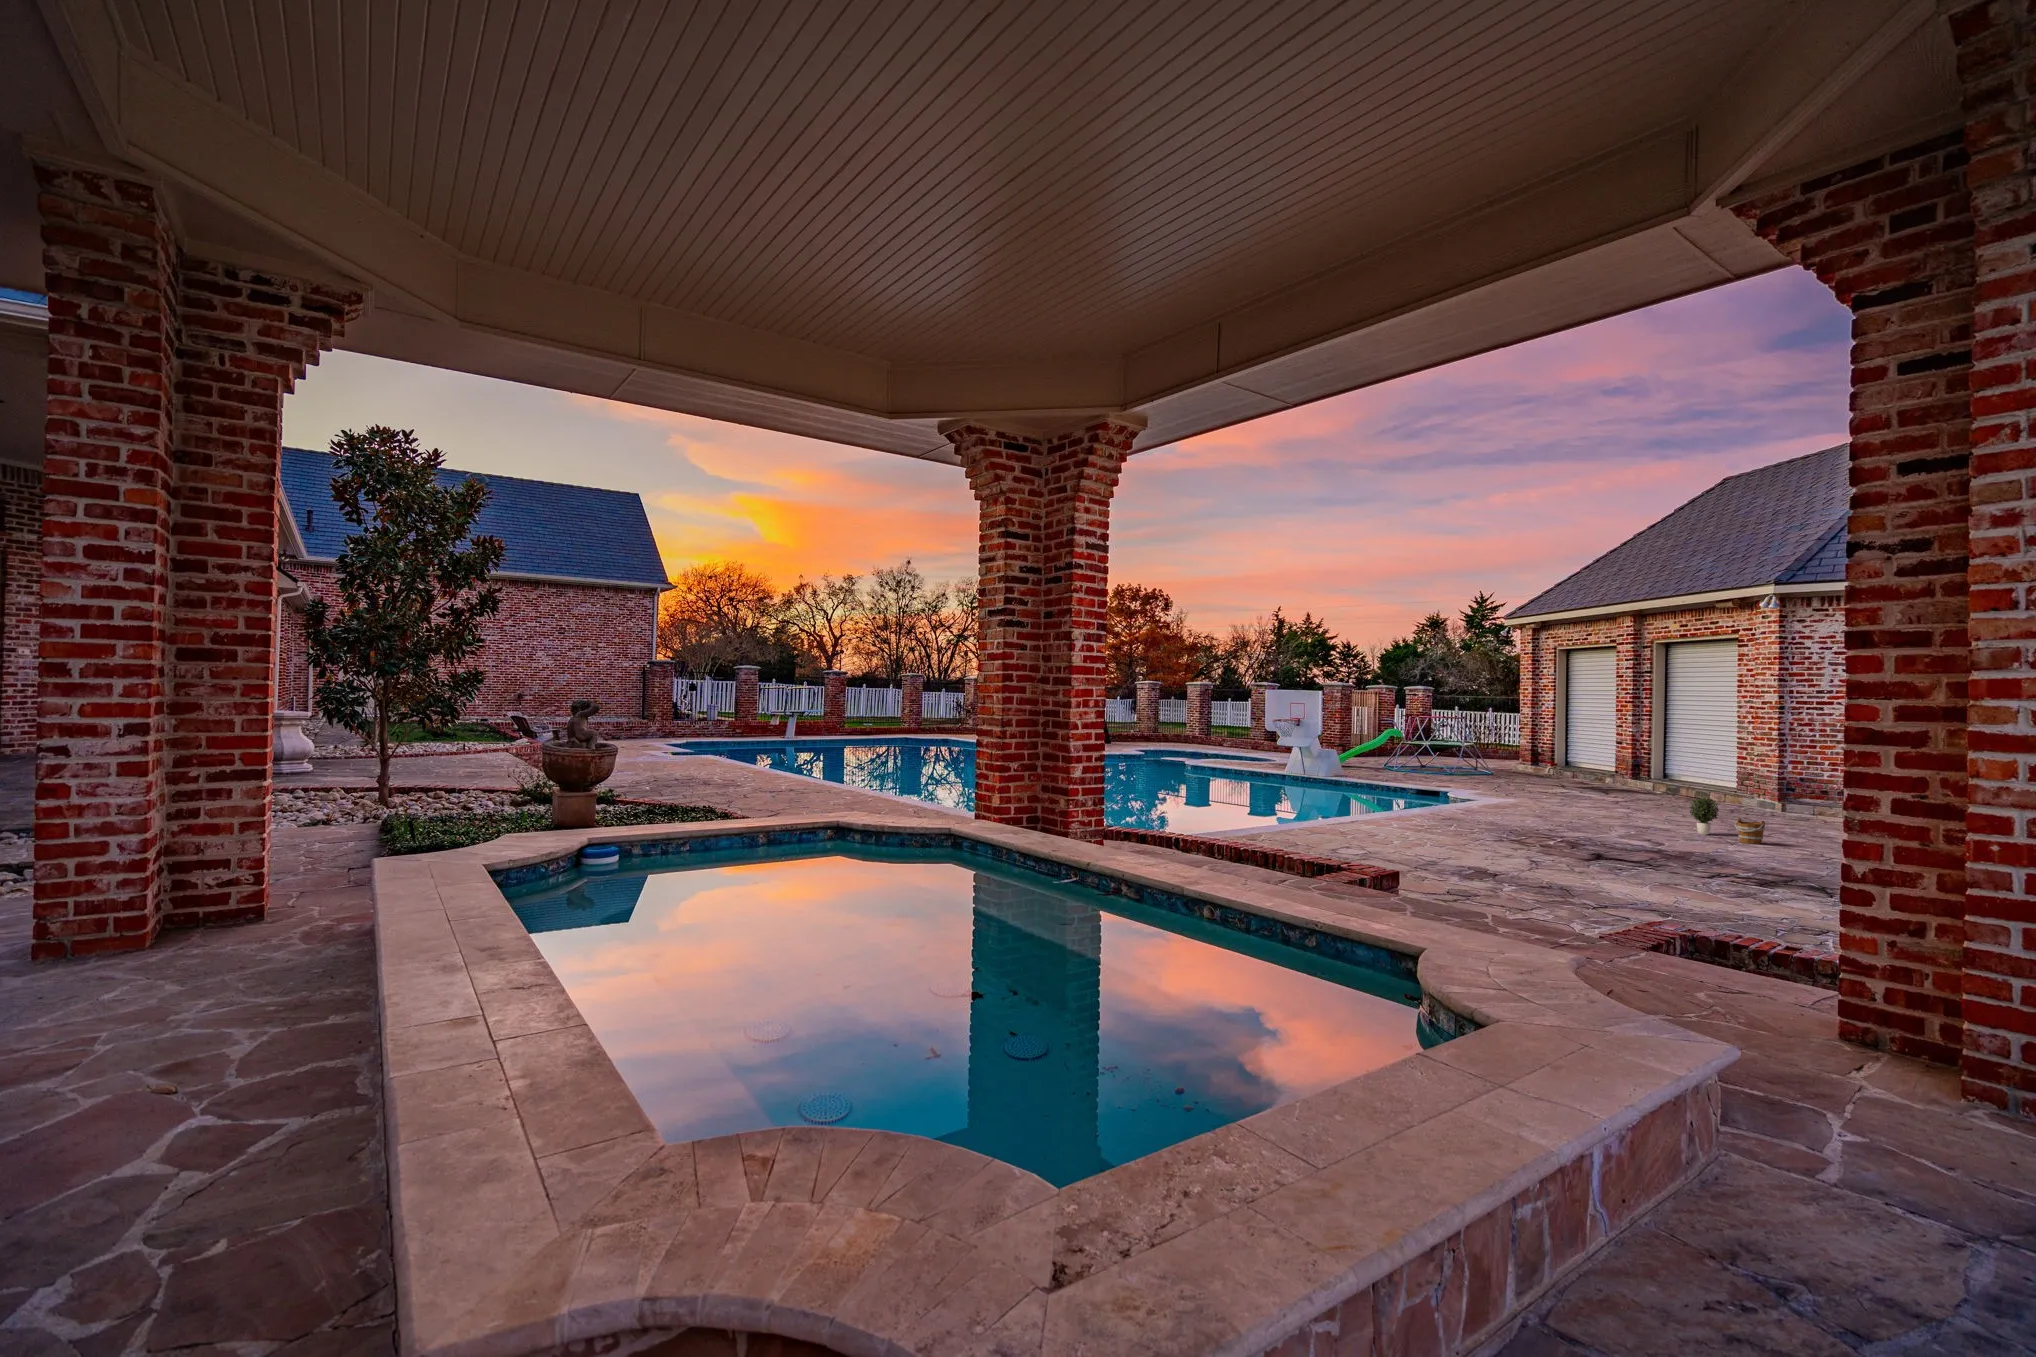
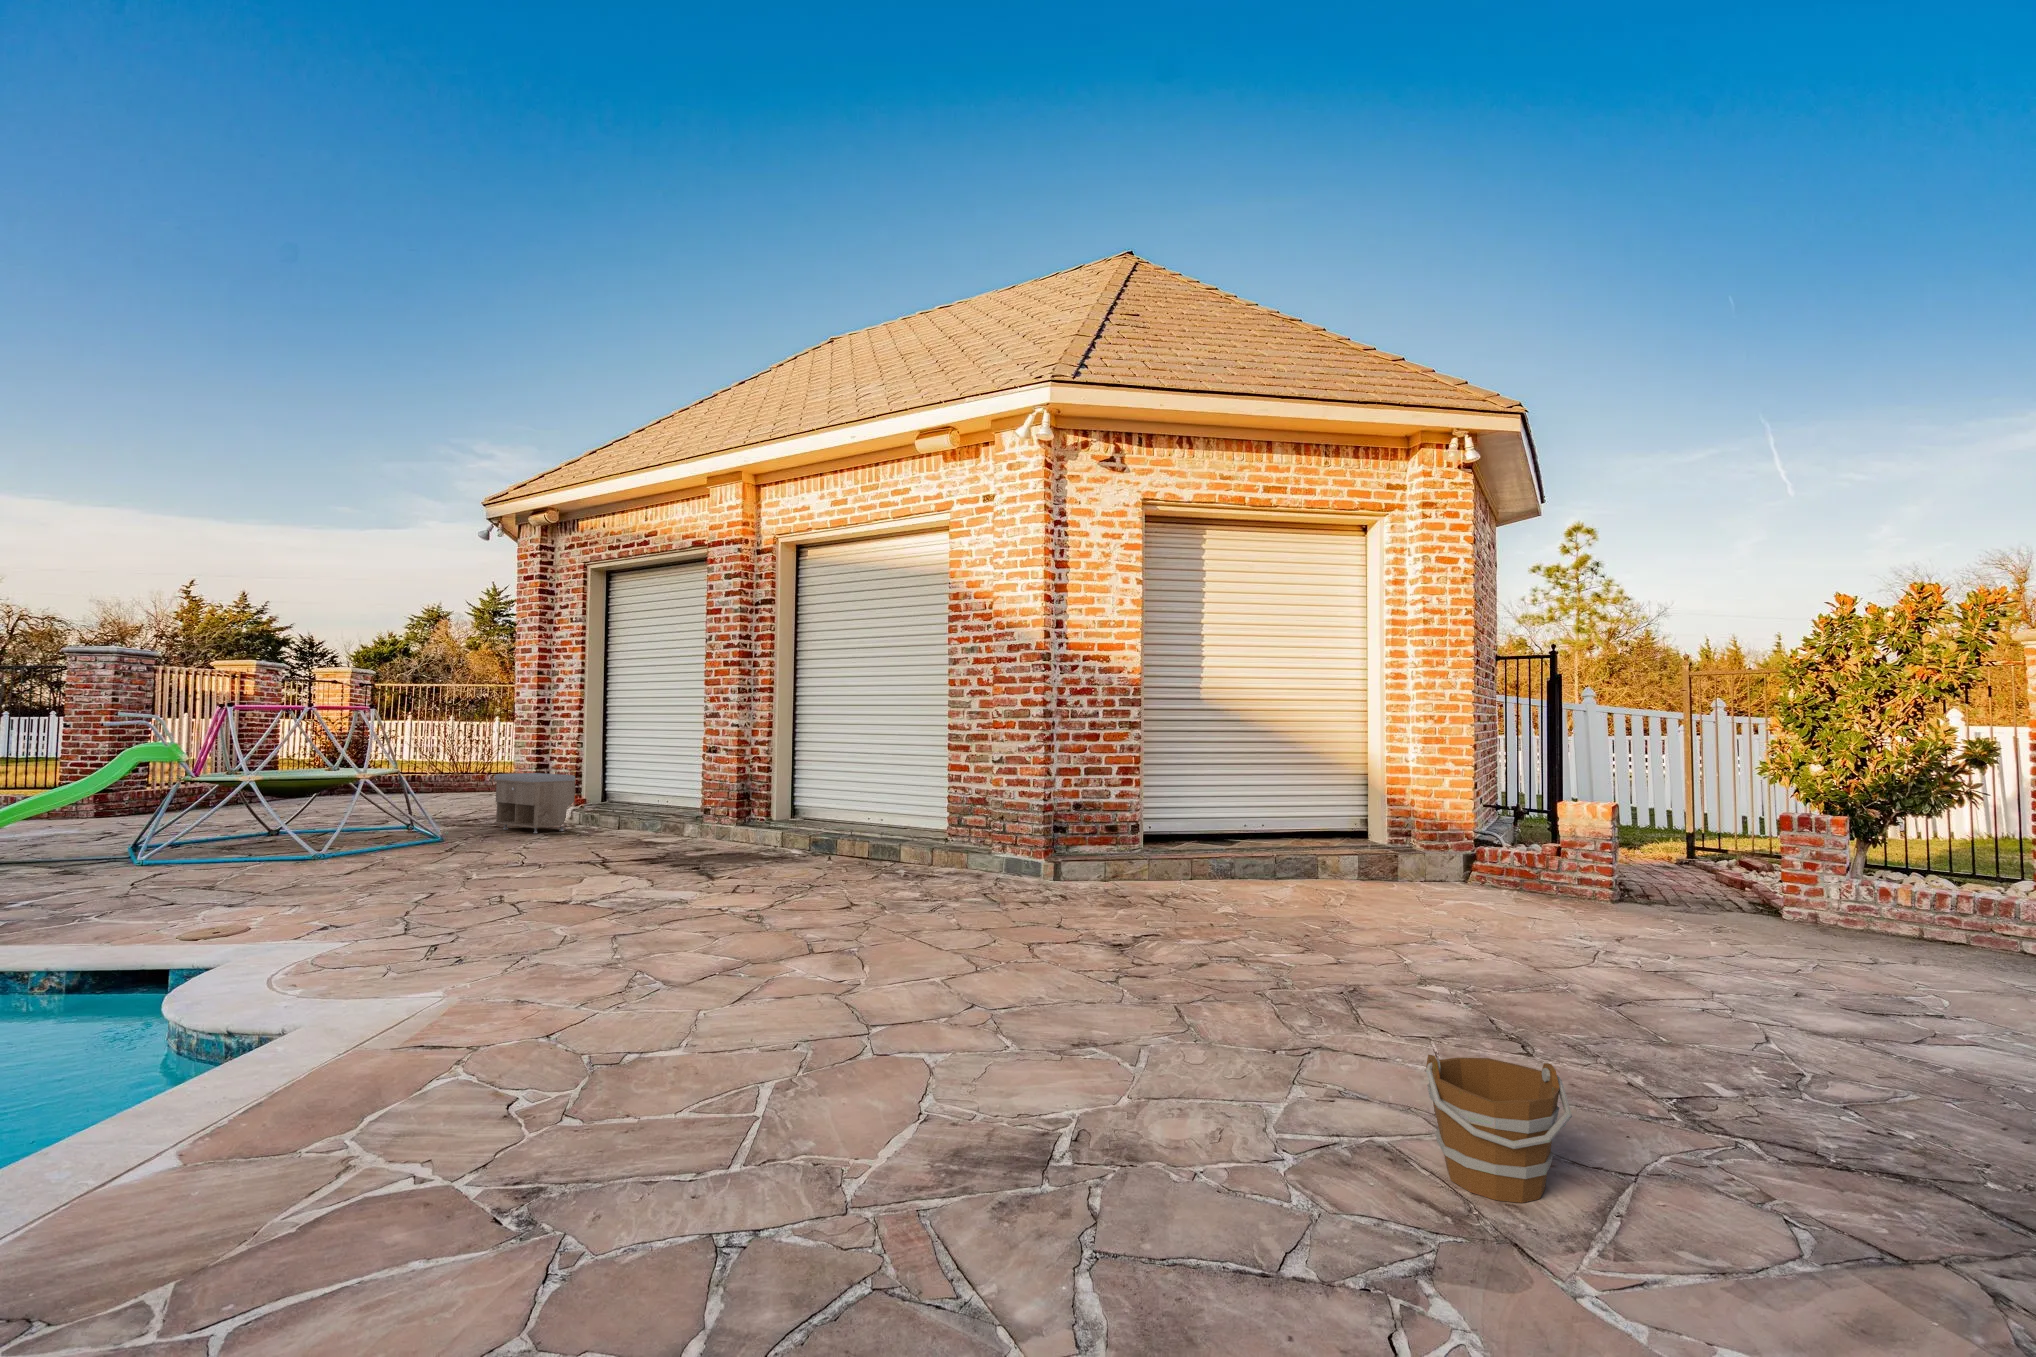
storage bench: none [1512,750,1553,781] -> present [494,773,575,833]
potted plant: present [1690,798,1719,835] -> none [1144,945,1266,1124]

